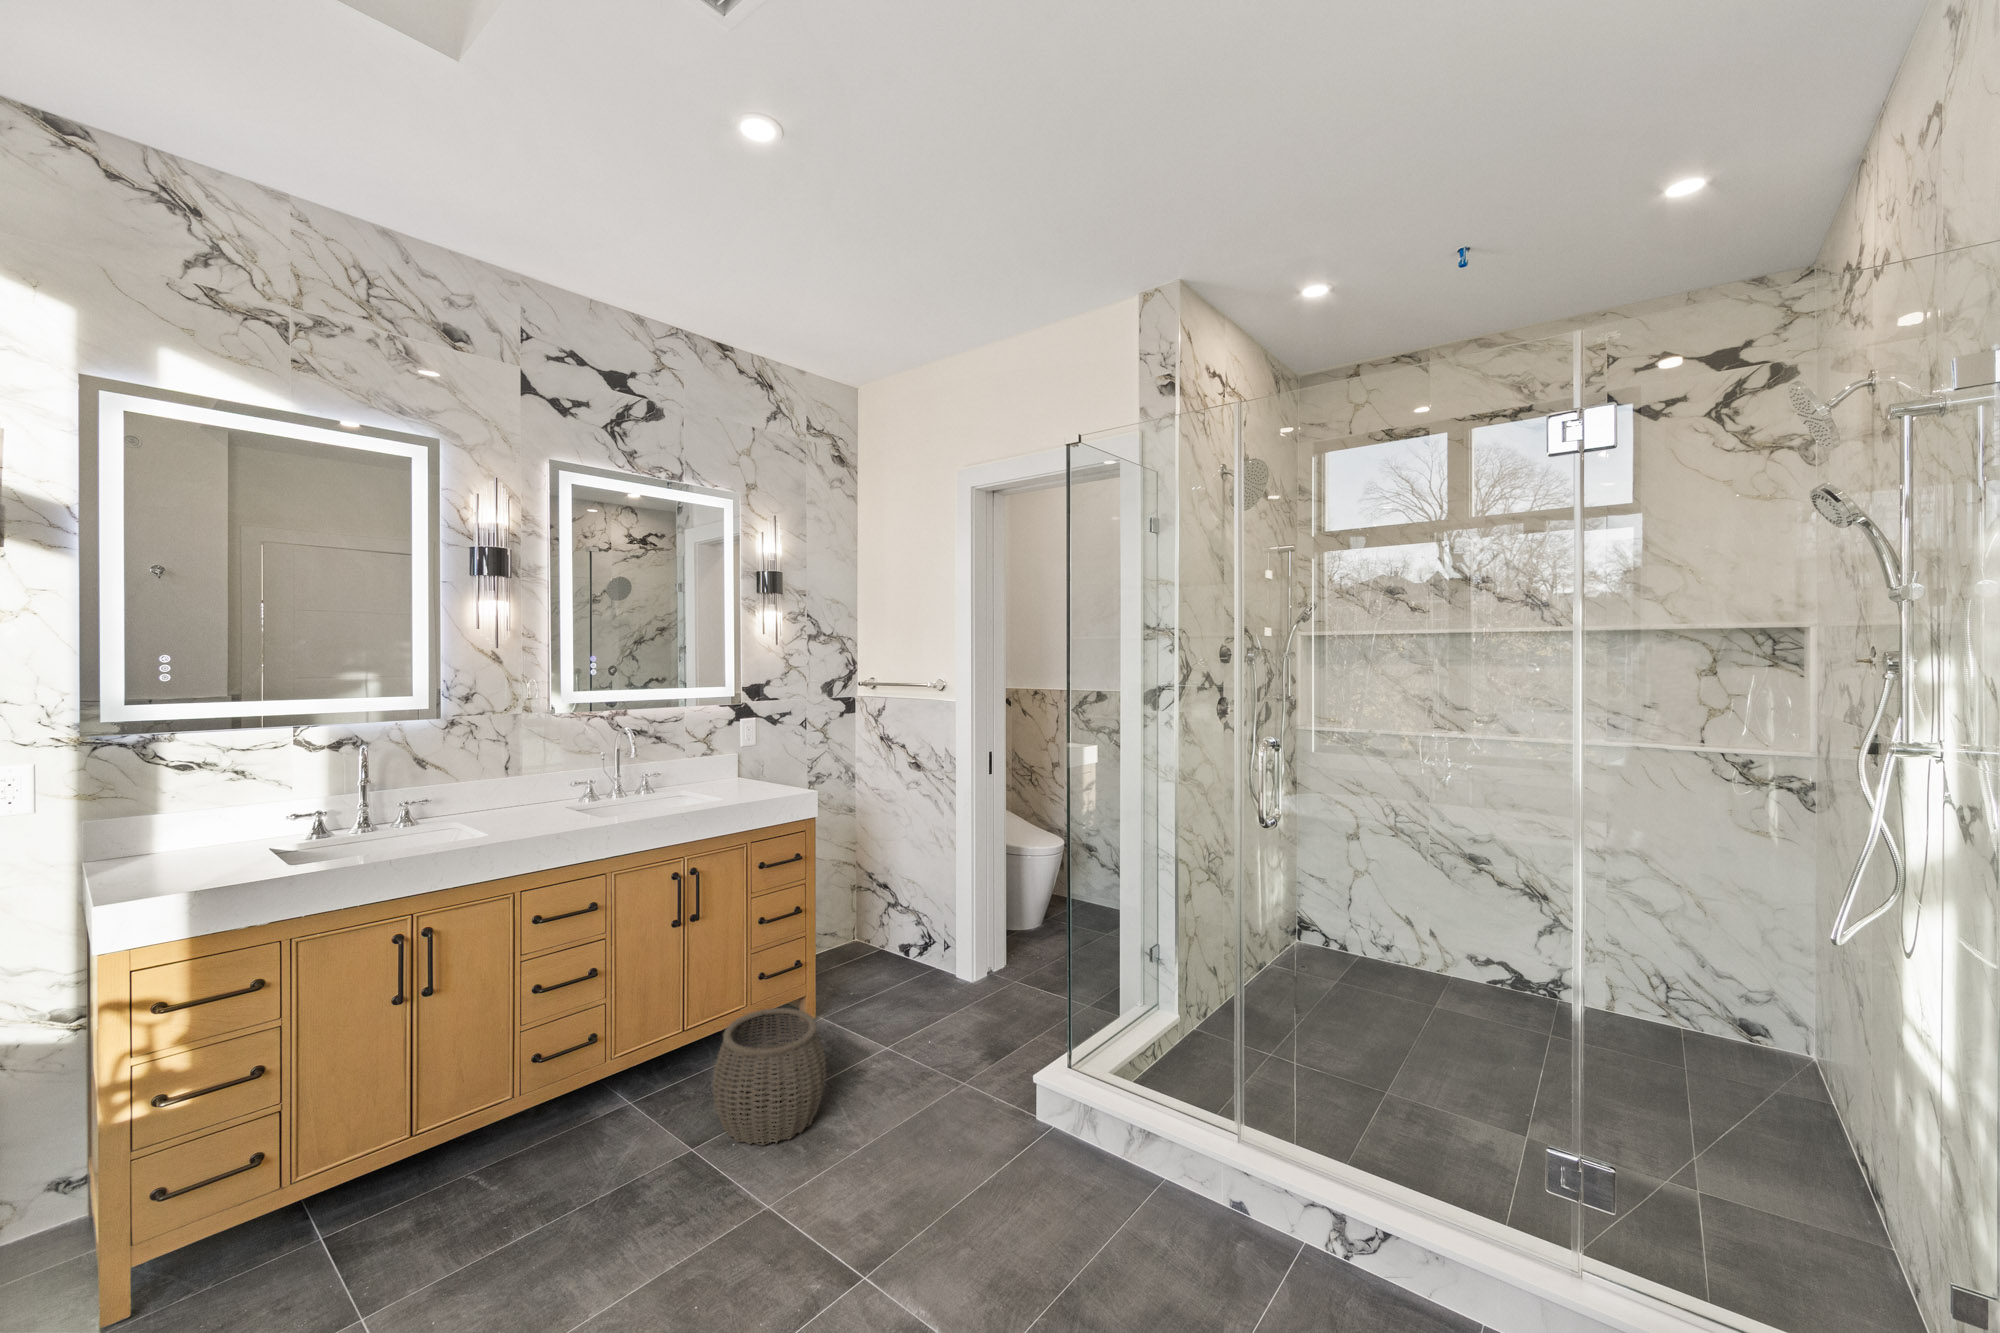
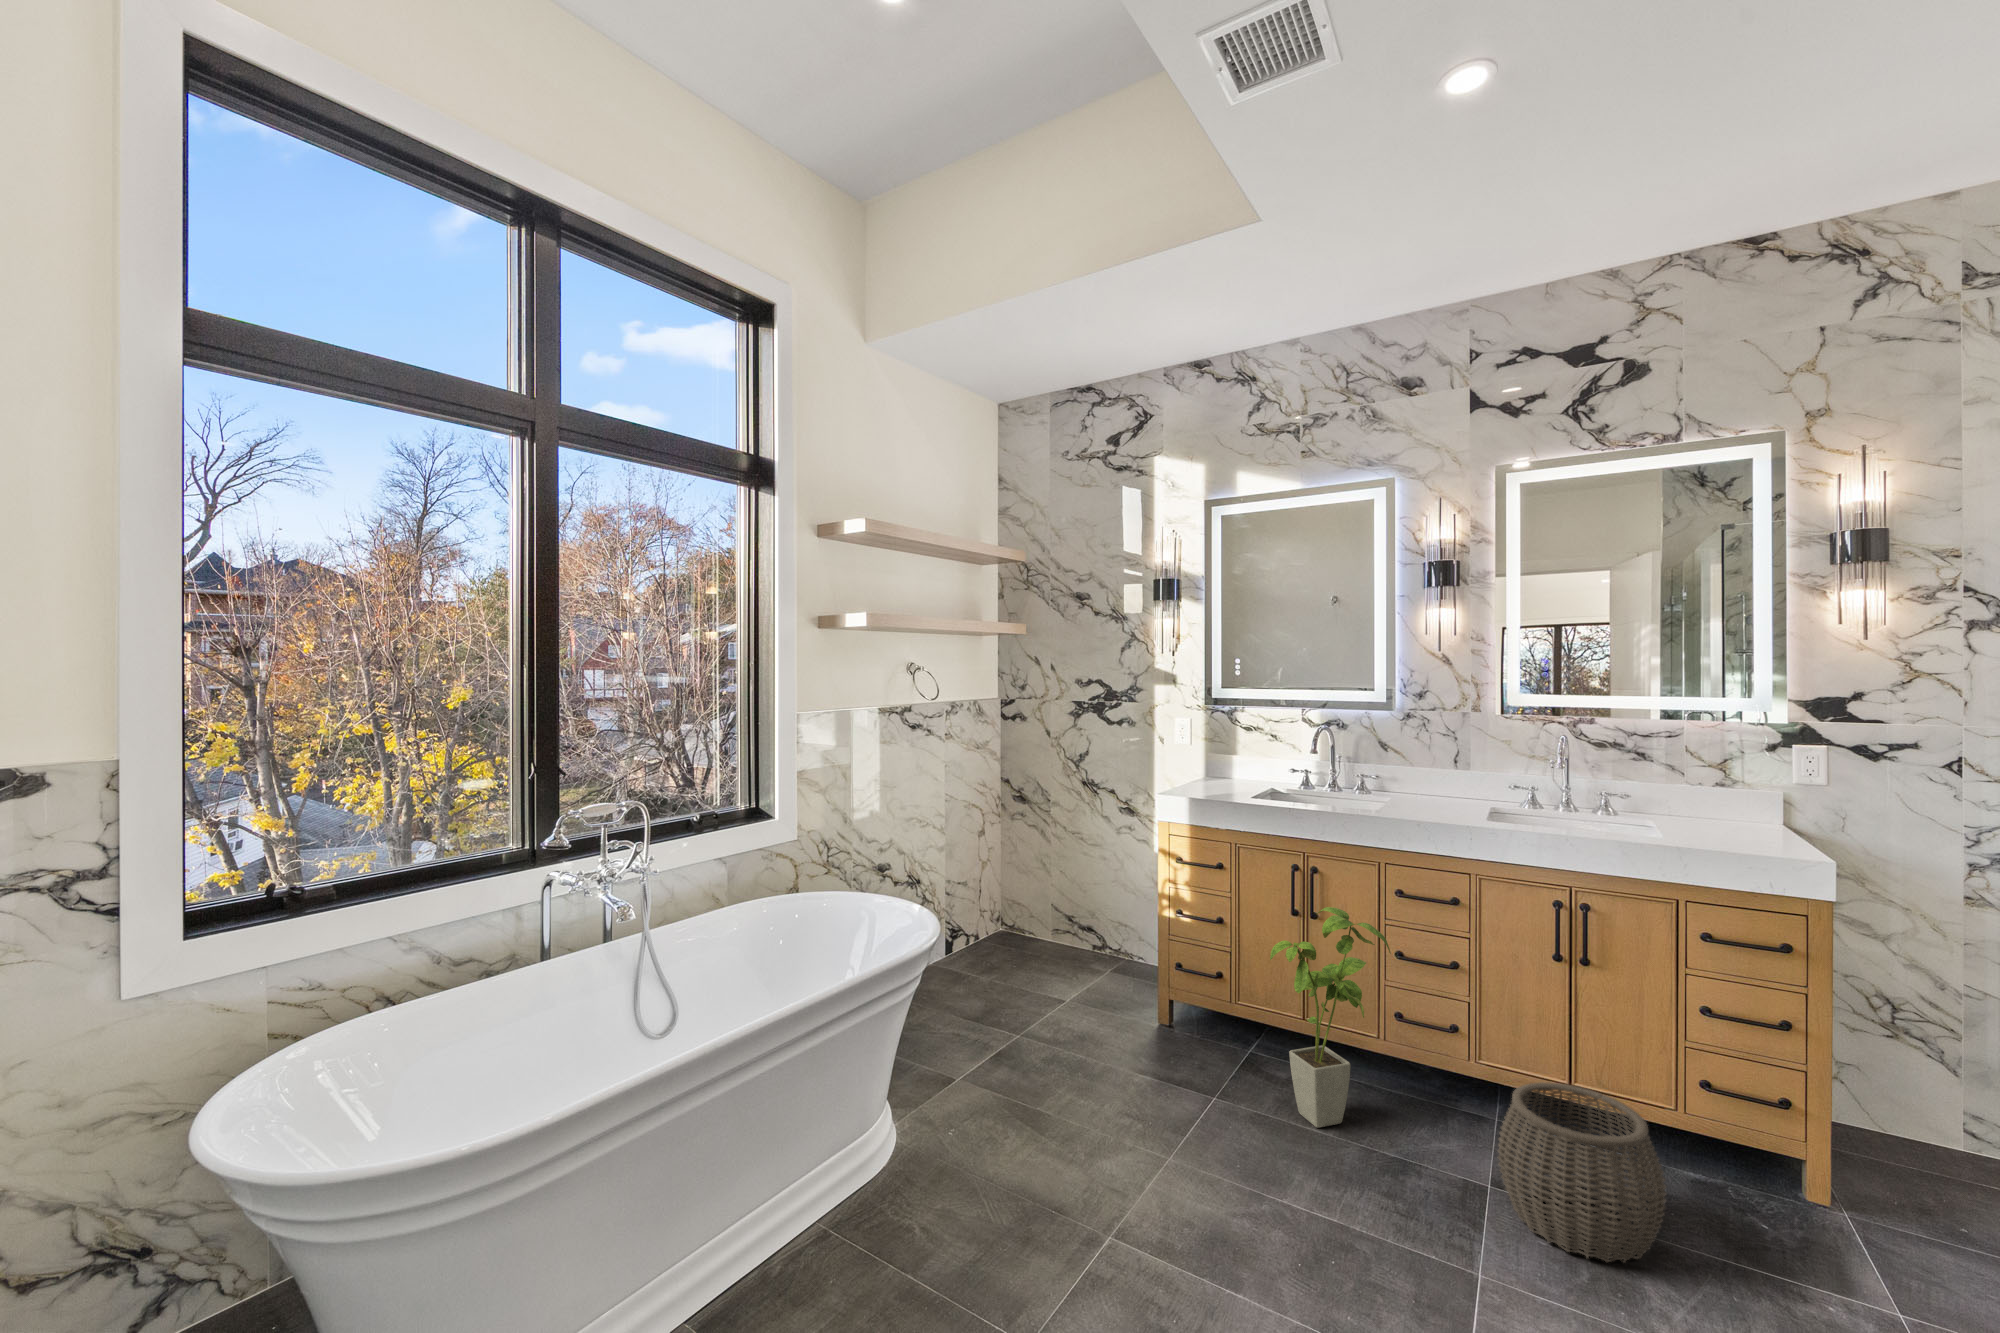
house plant: none [472,957,609,1225] -> present [1270,907,1391,1128]

